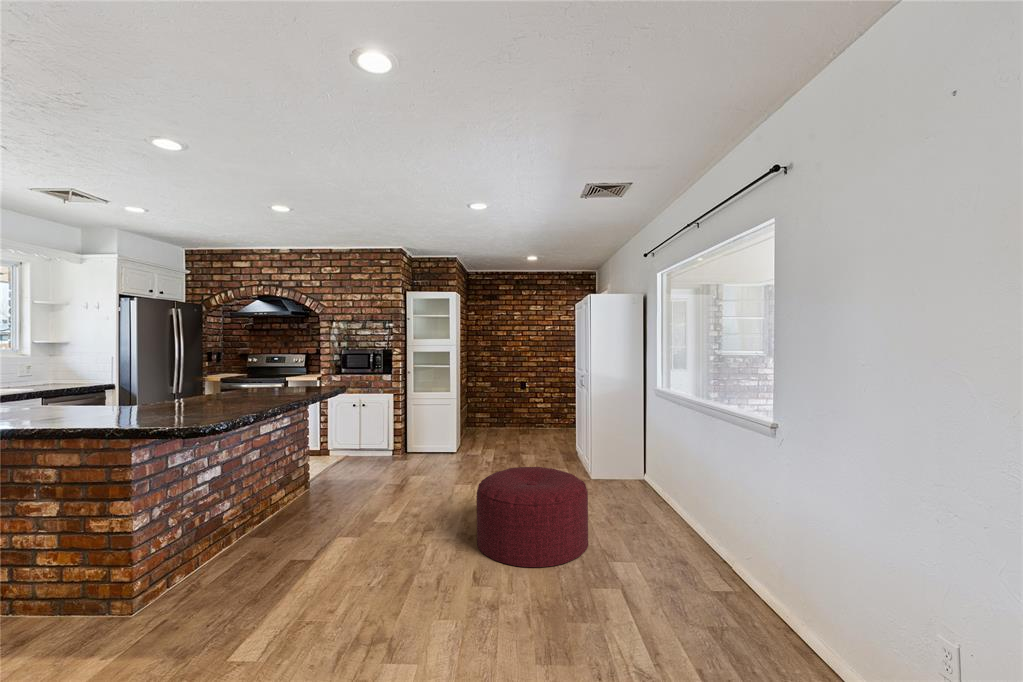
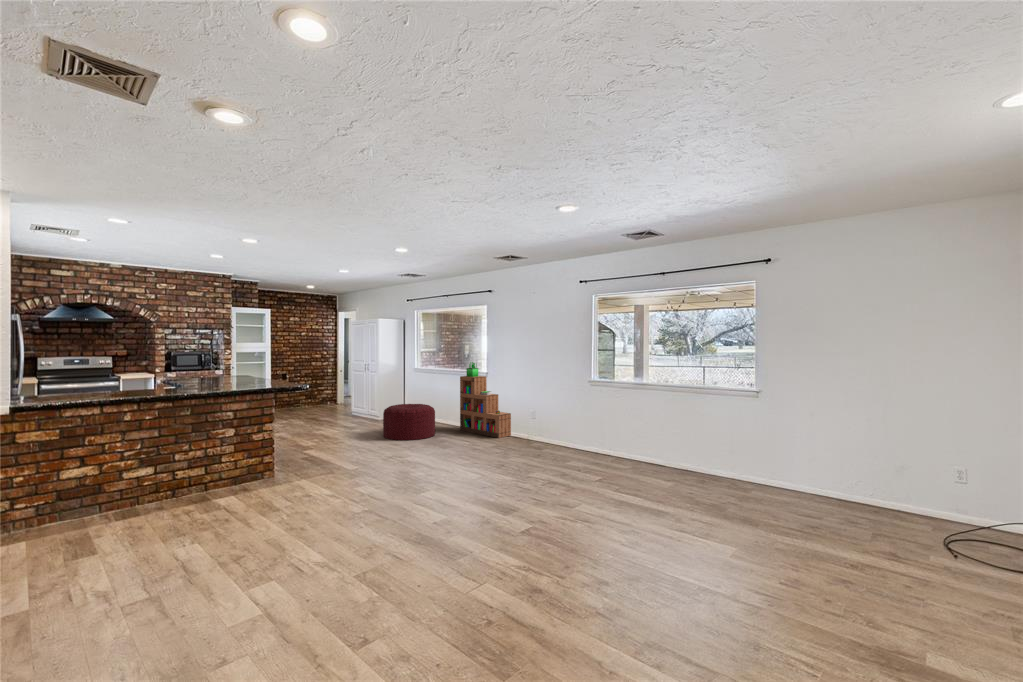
bookshelf: none [656,391,770,649] -> present [460,362,511,438]

